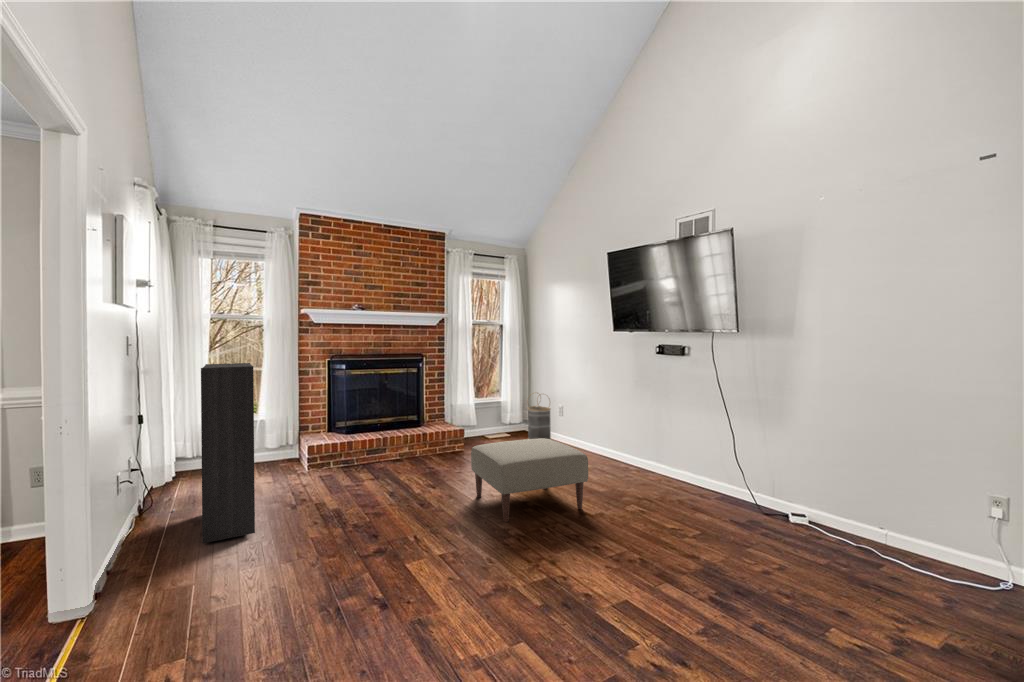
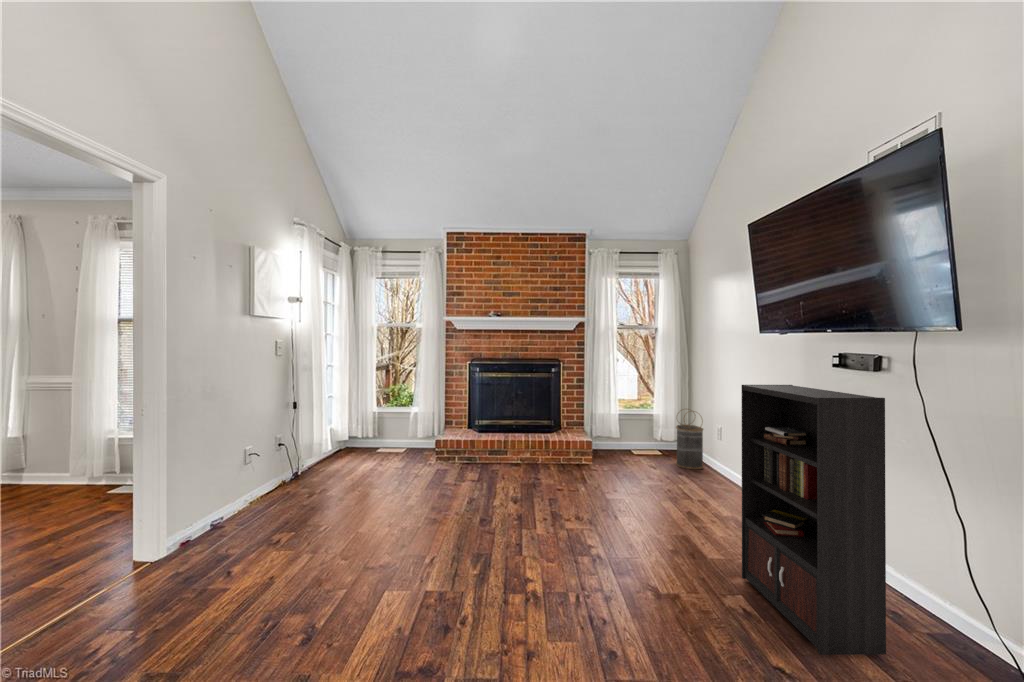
bookcase: present [173,363,255,543] -> present [742,385,886,655]
ottoman: present [471,438,588,522] -> none [535,460,650,557]

